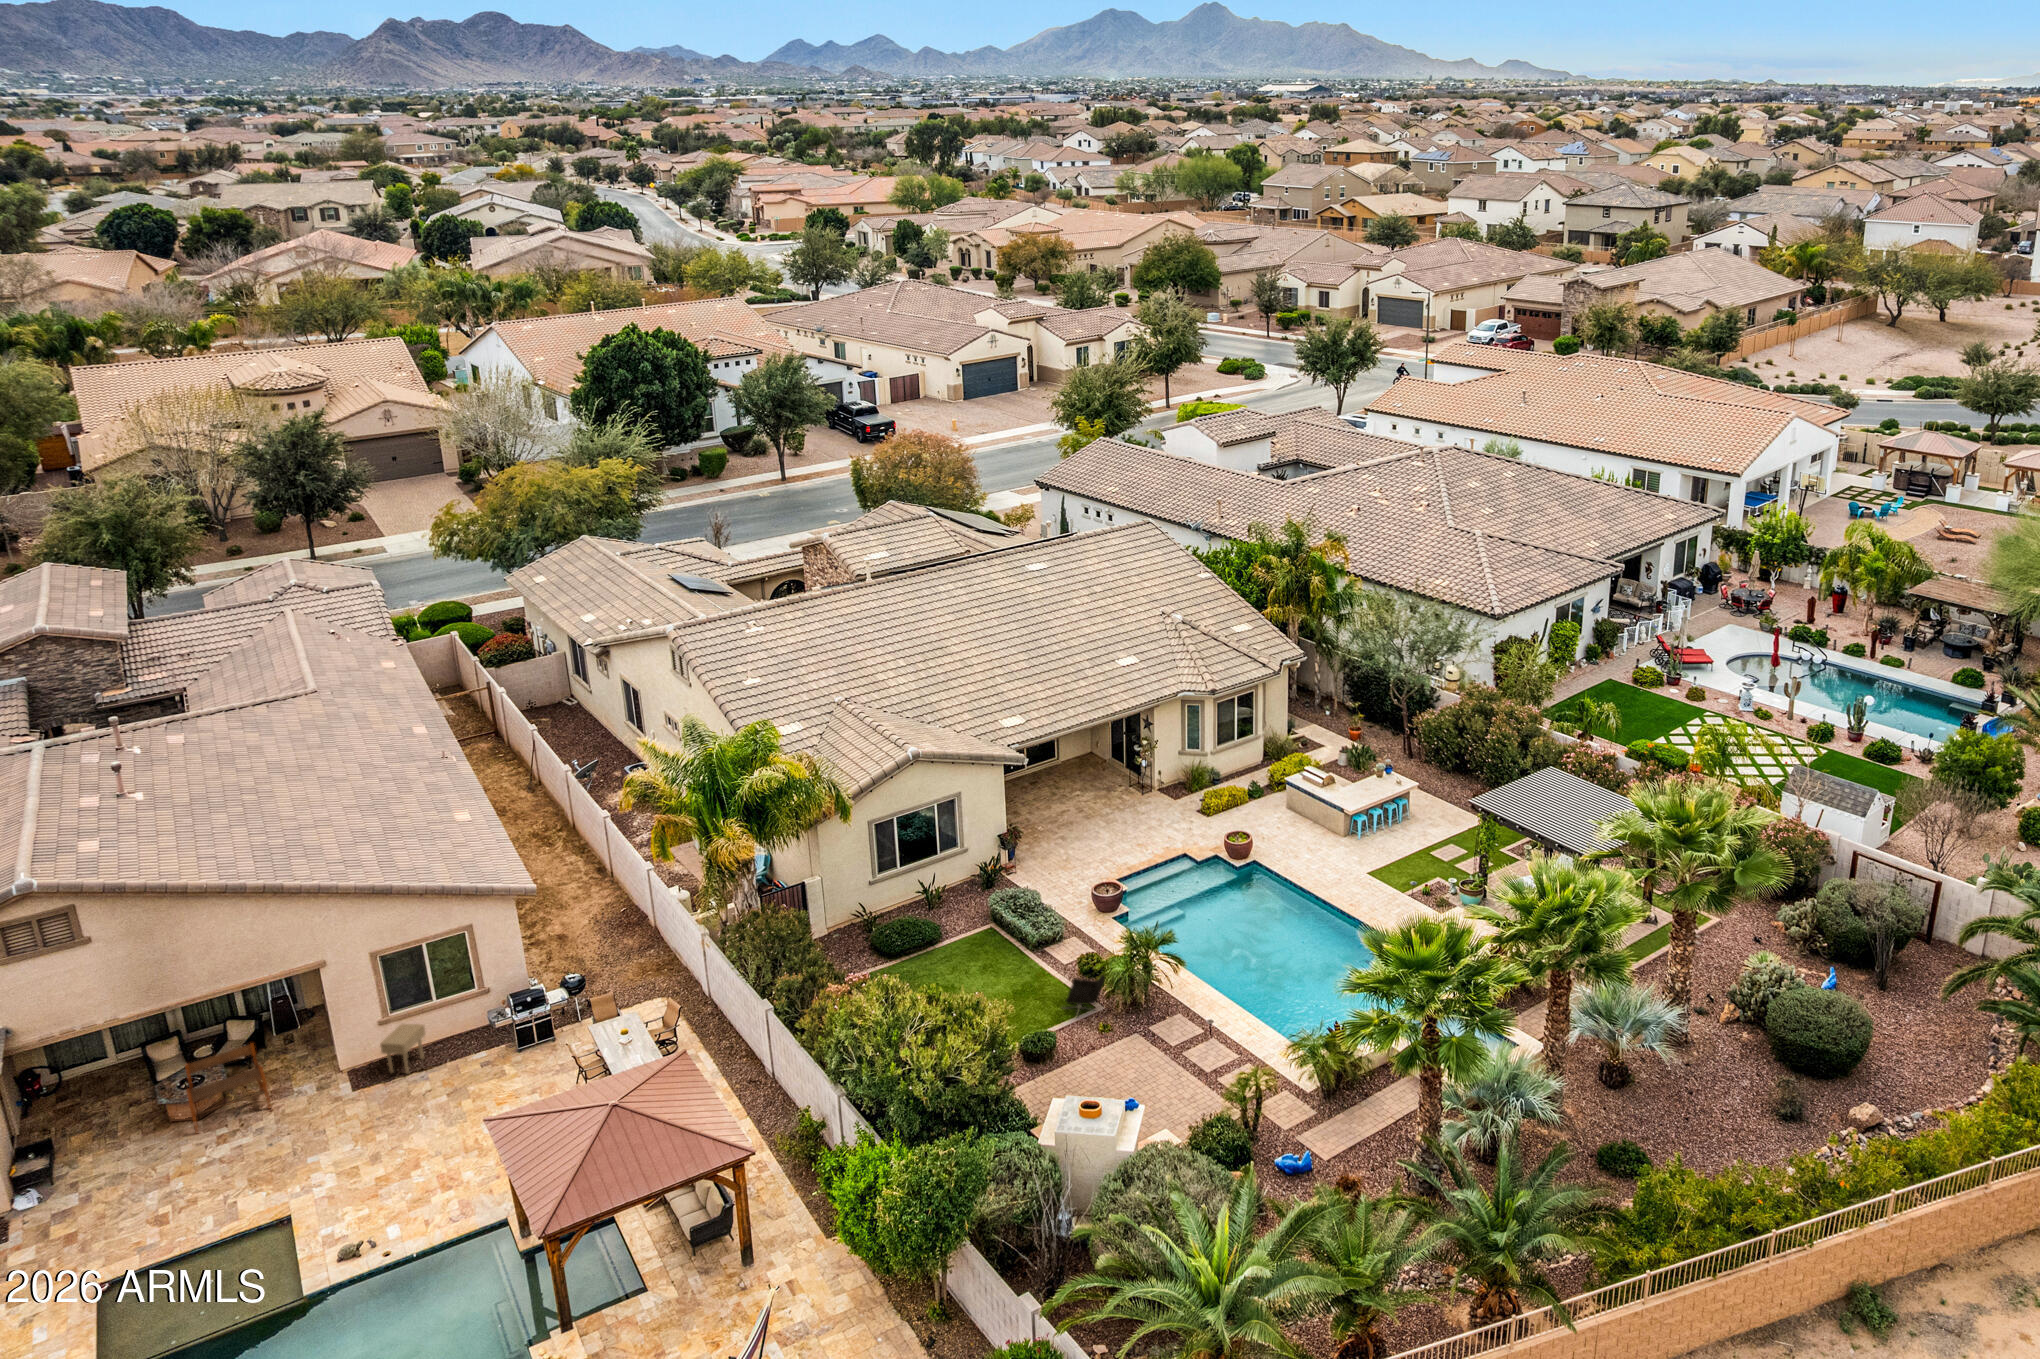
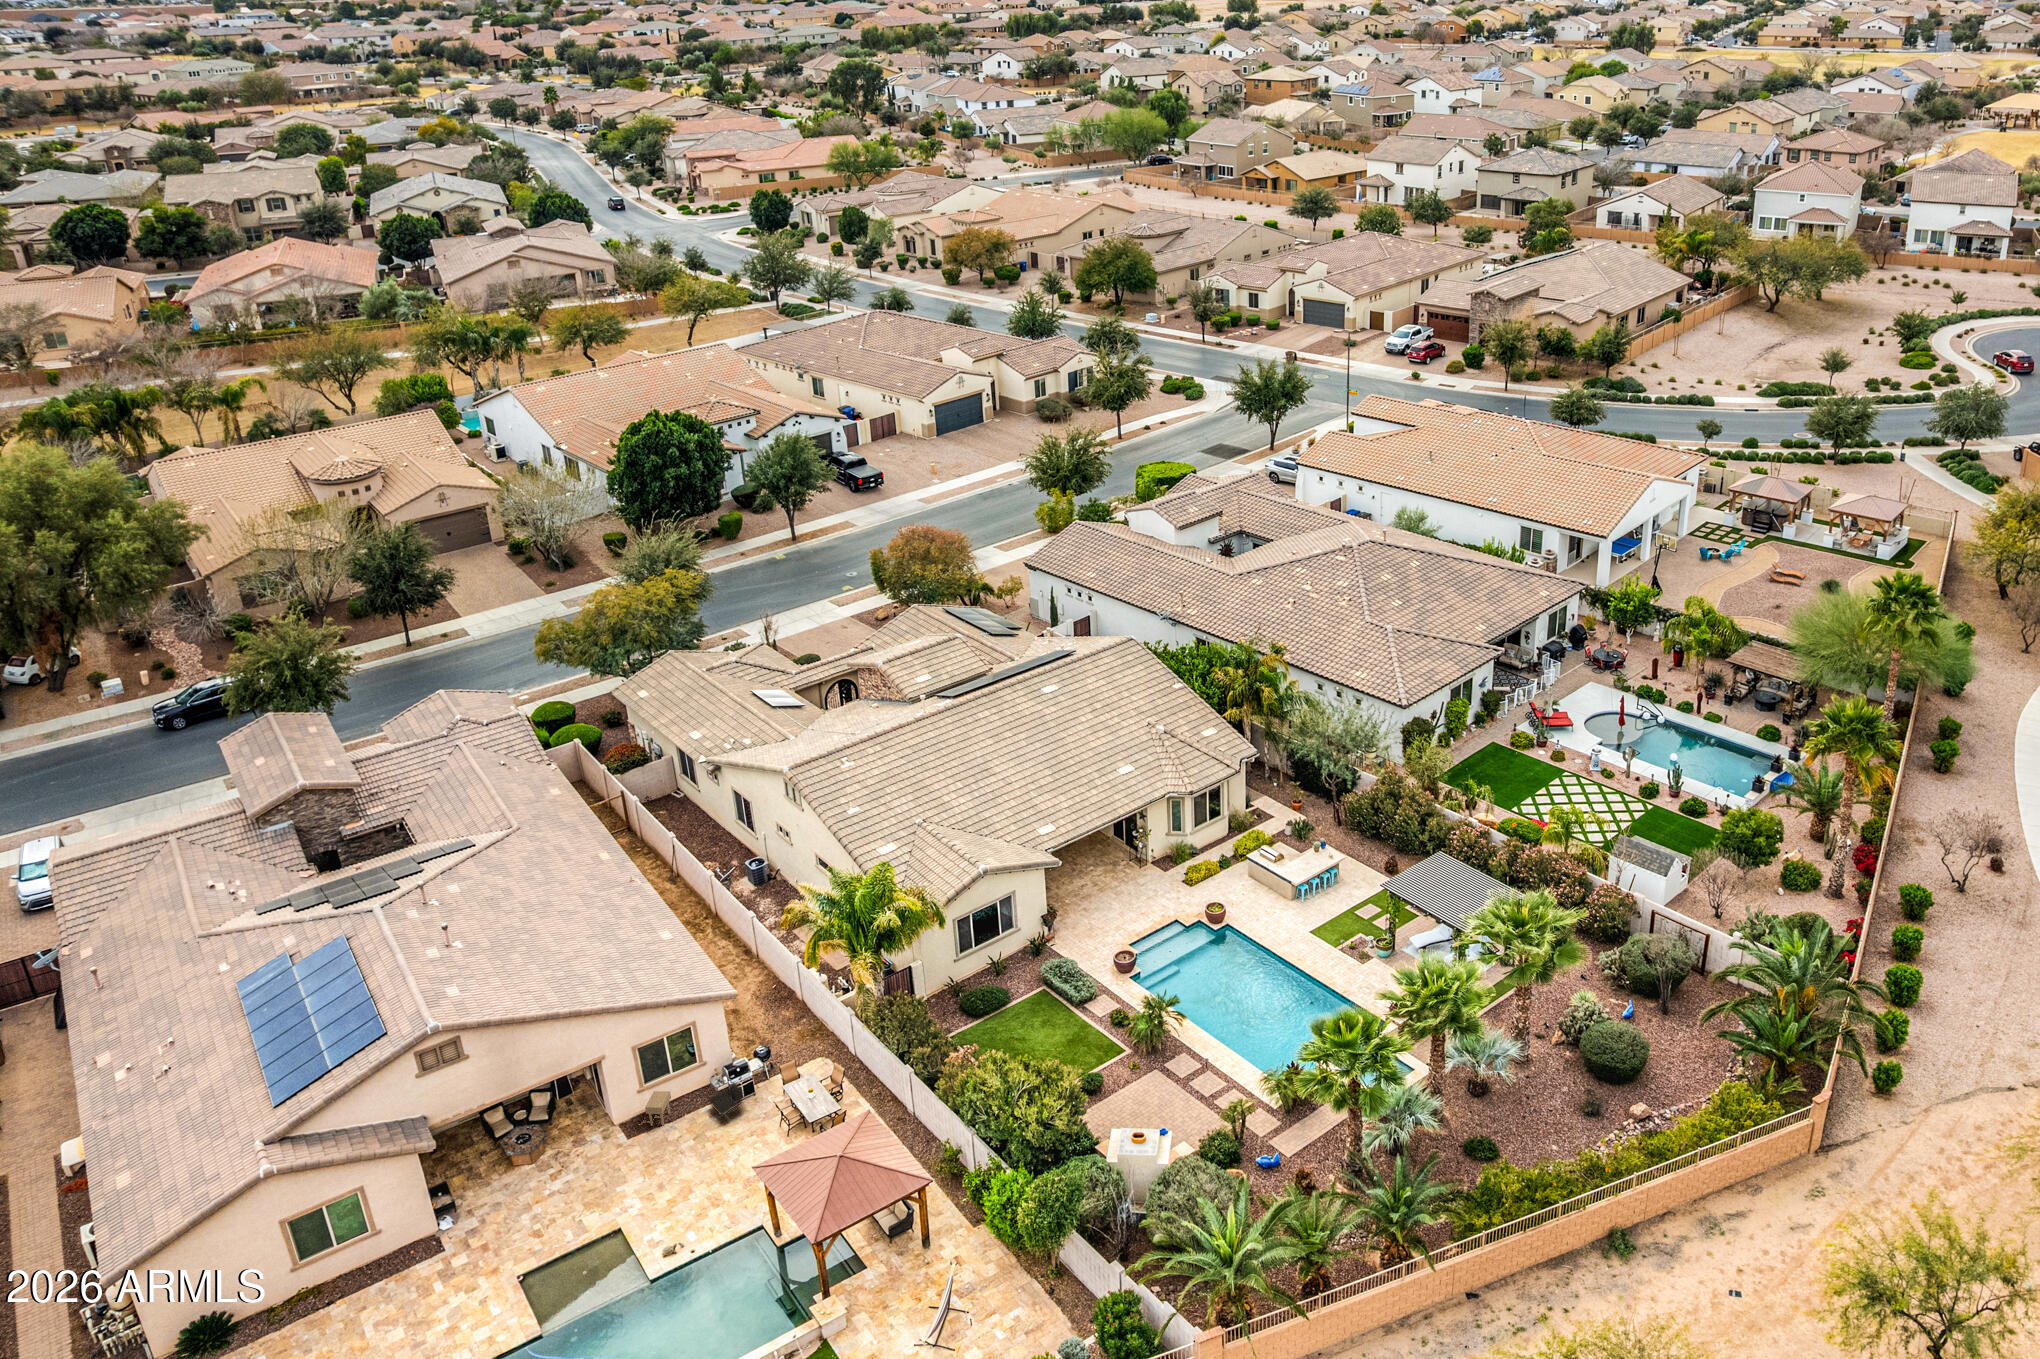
lounge chair: present [1065,975,1105,1015] -> present [709,1082,743,1119]
bench: present [185,1043,271,1133] -> none [524,1113,581,1177]

